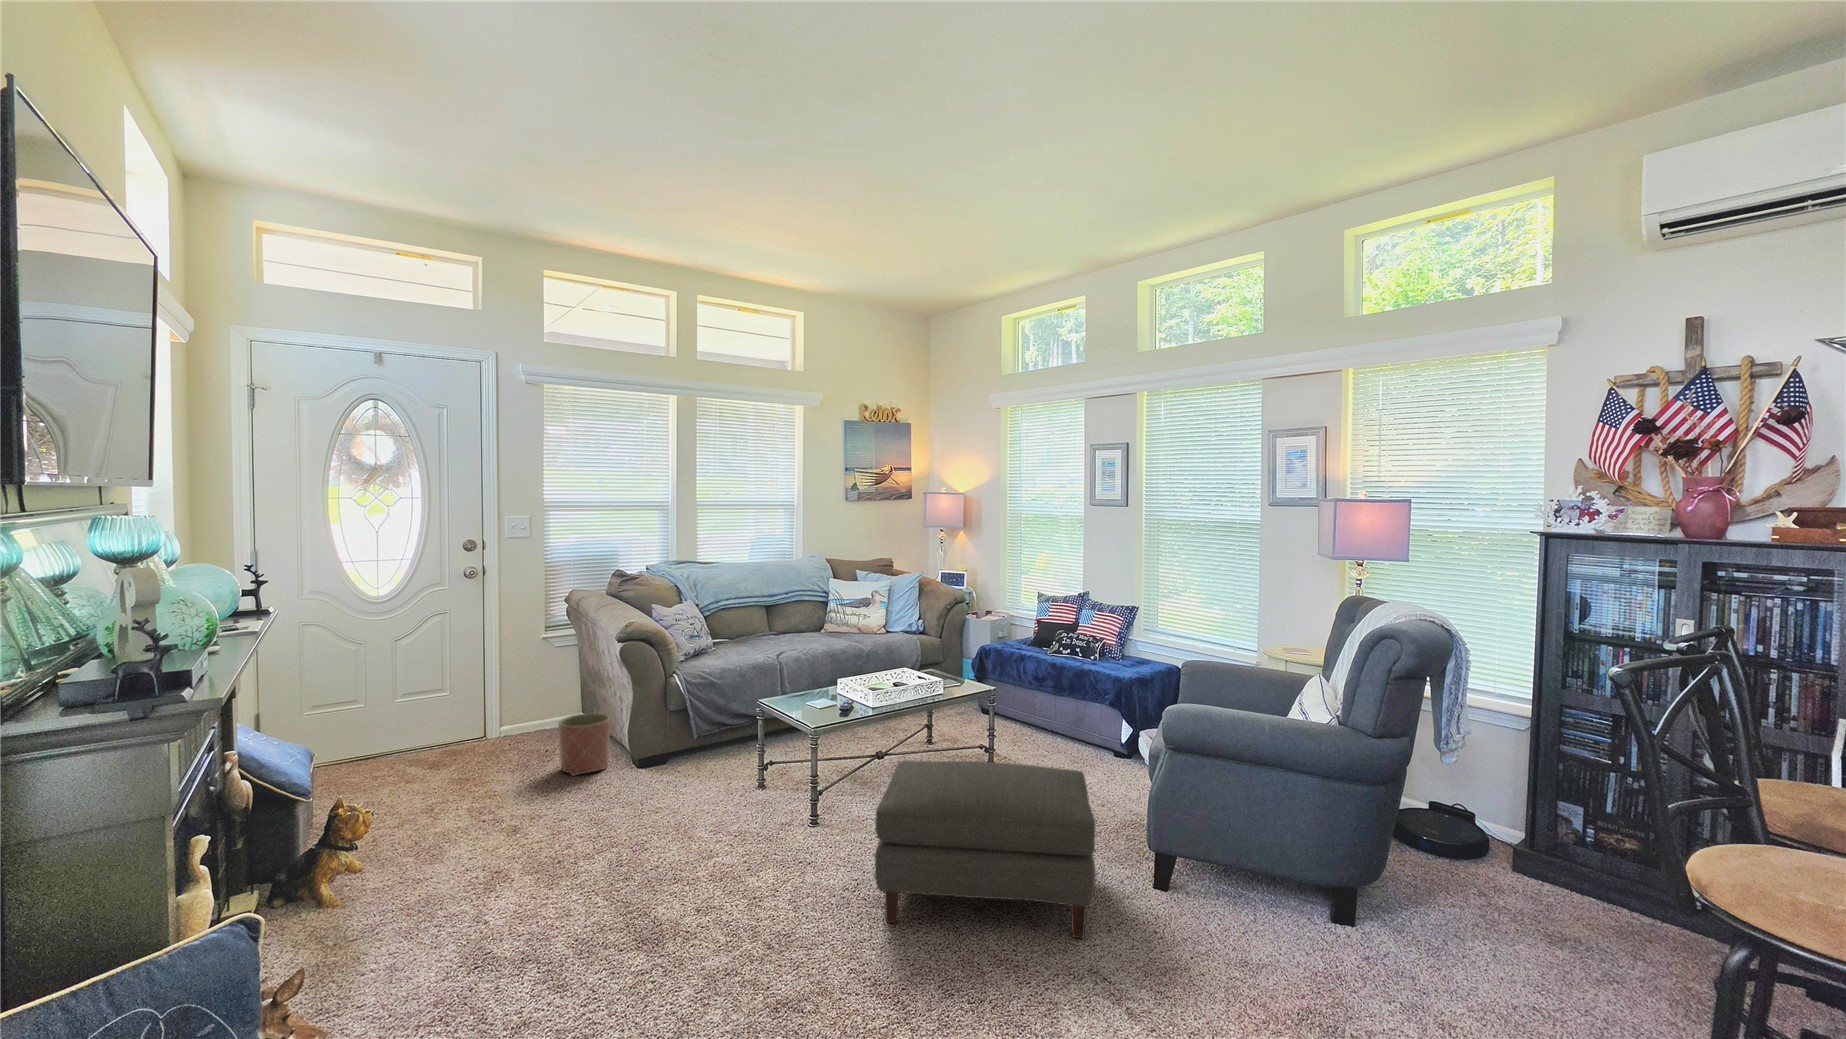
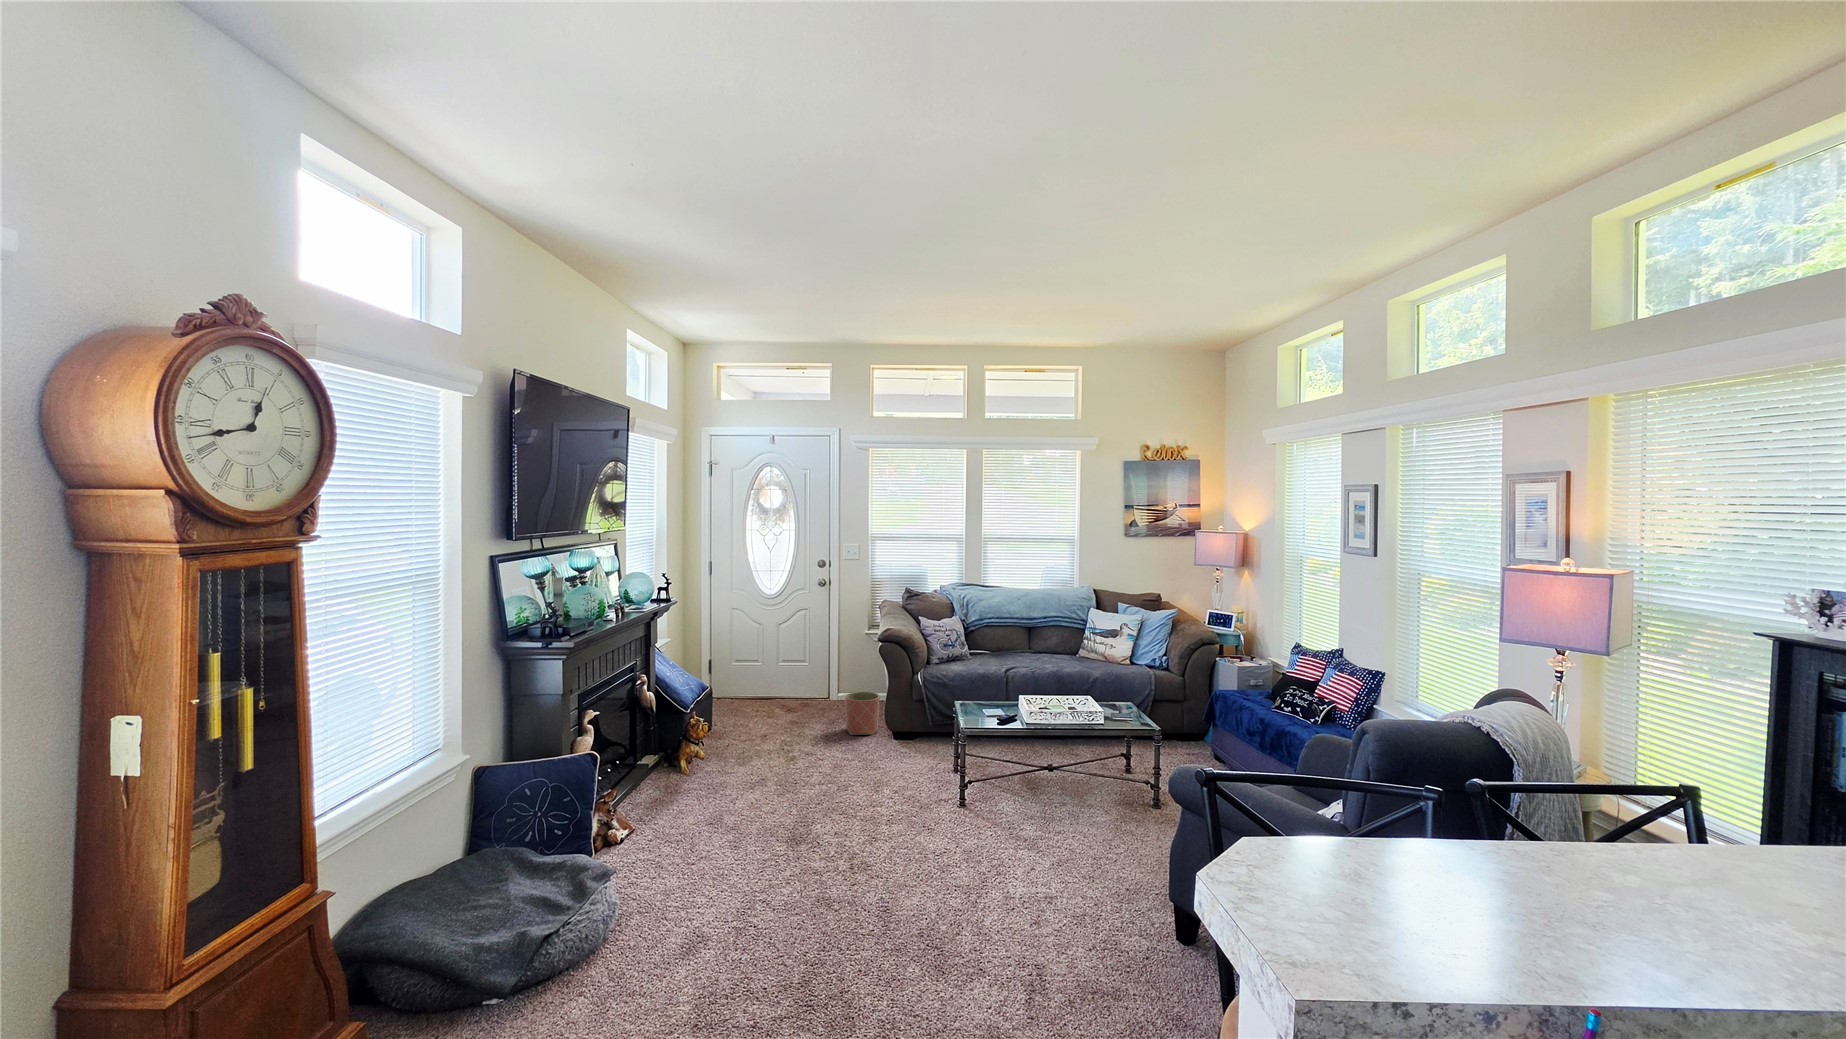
ottoman: present [875,760,1096,939] -> none [928,773,1138,961]

